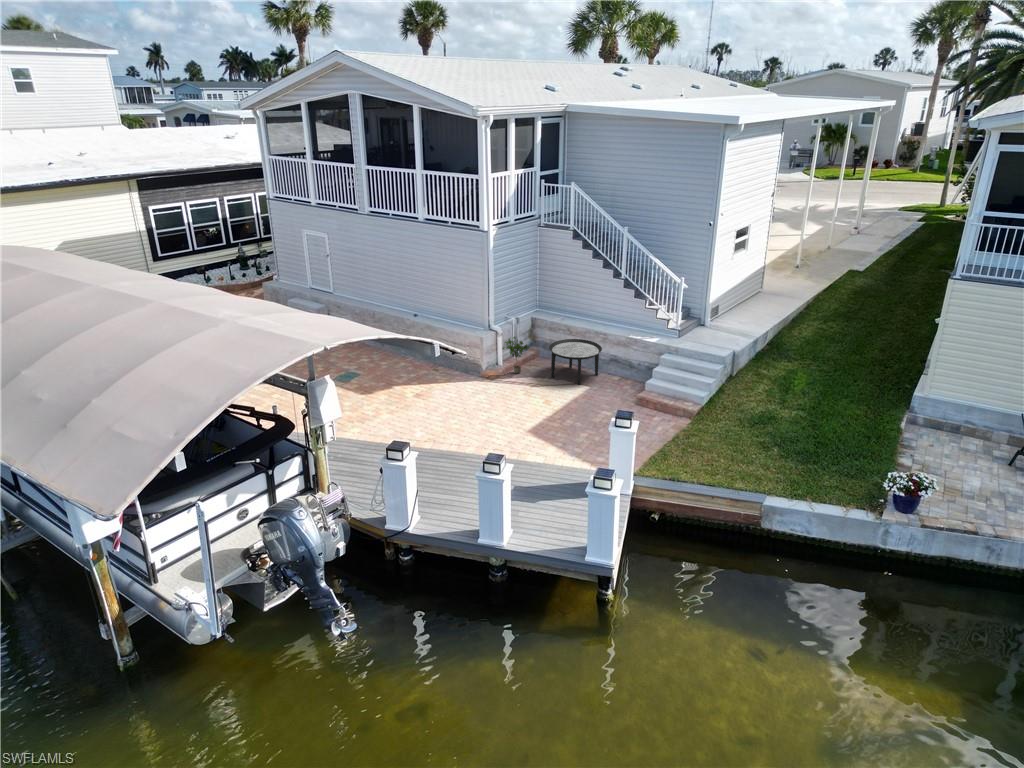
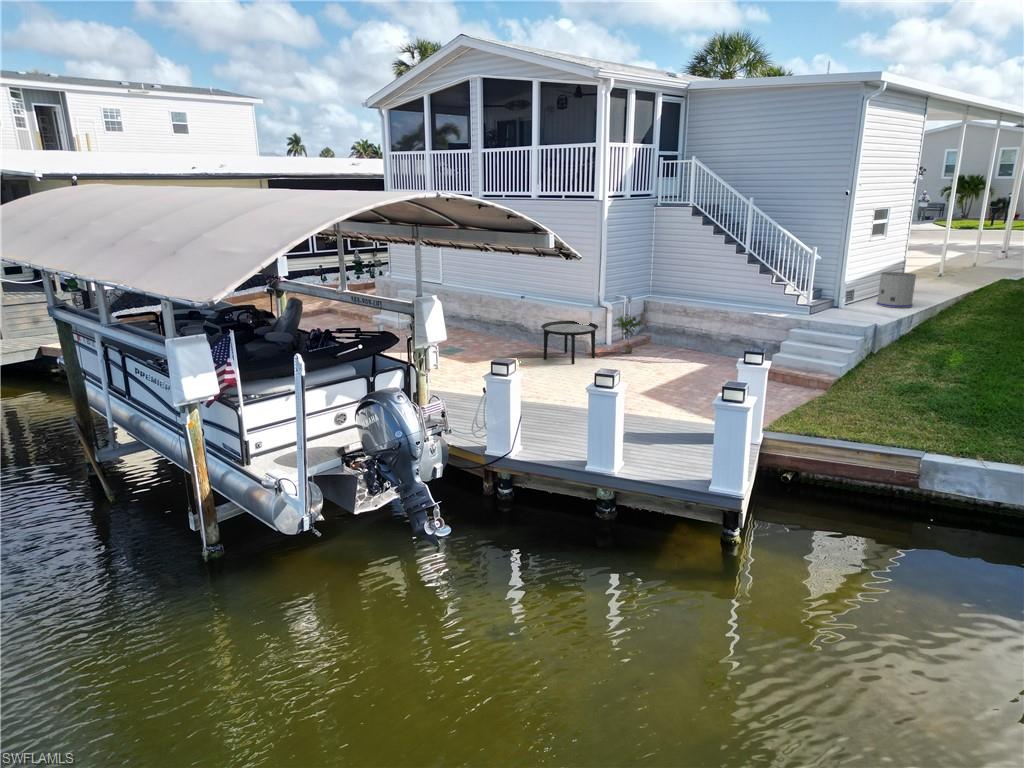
trash can: none [737,282,770,318] -> present [877,272,916,308]
round table: present [549,339,602,385] -> present [541,321,598,364]

